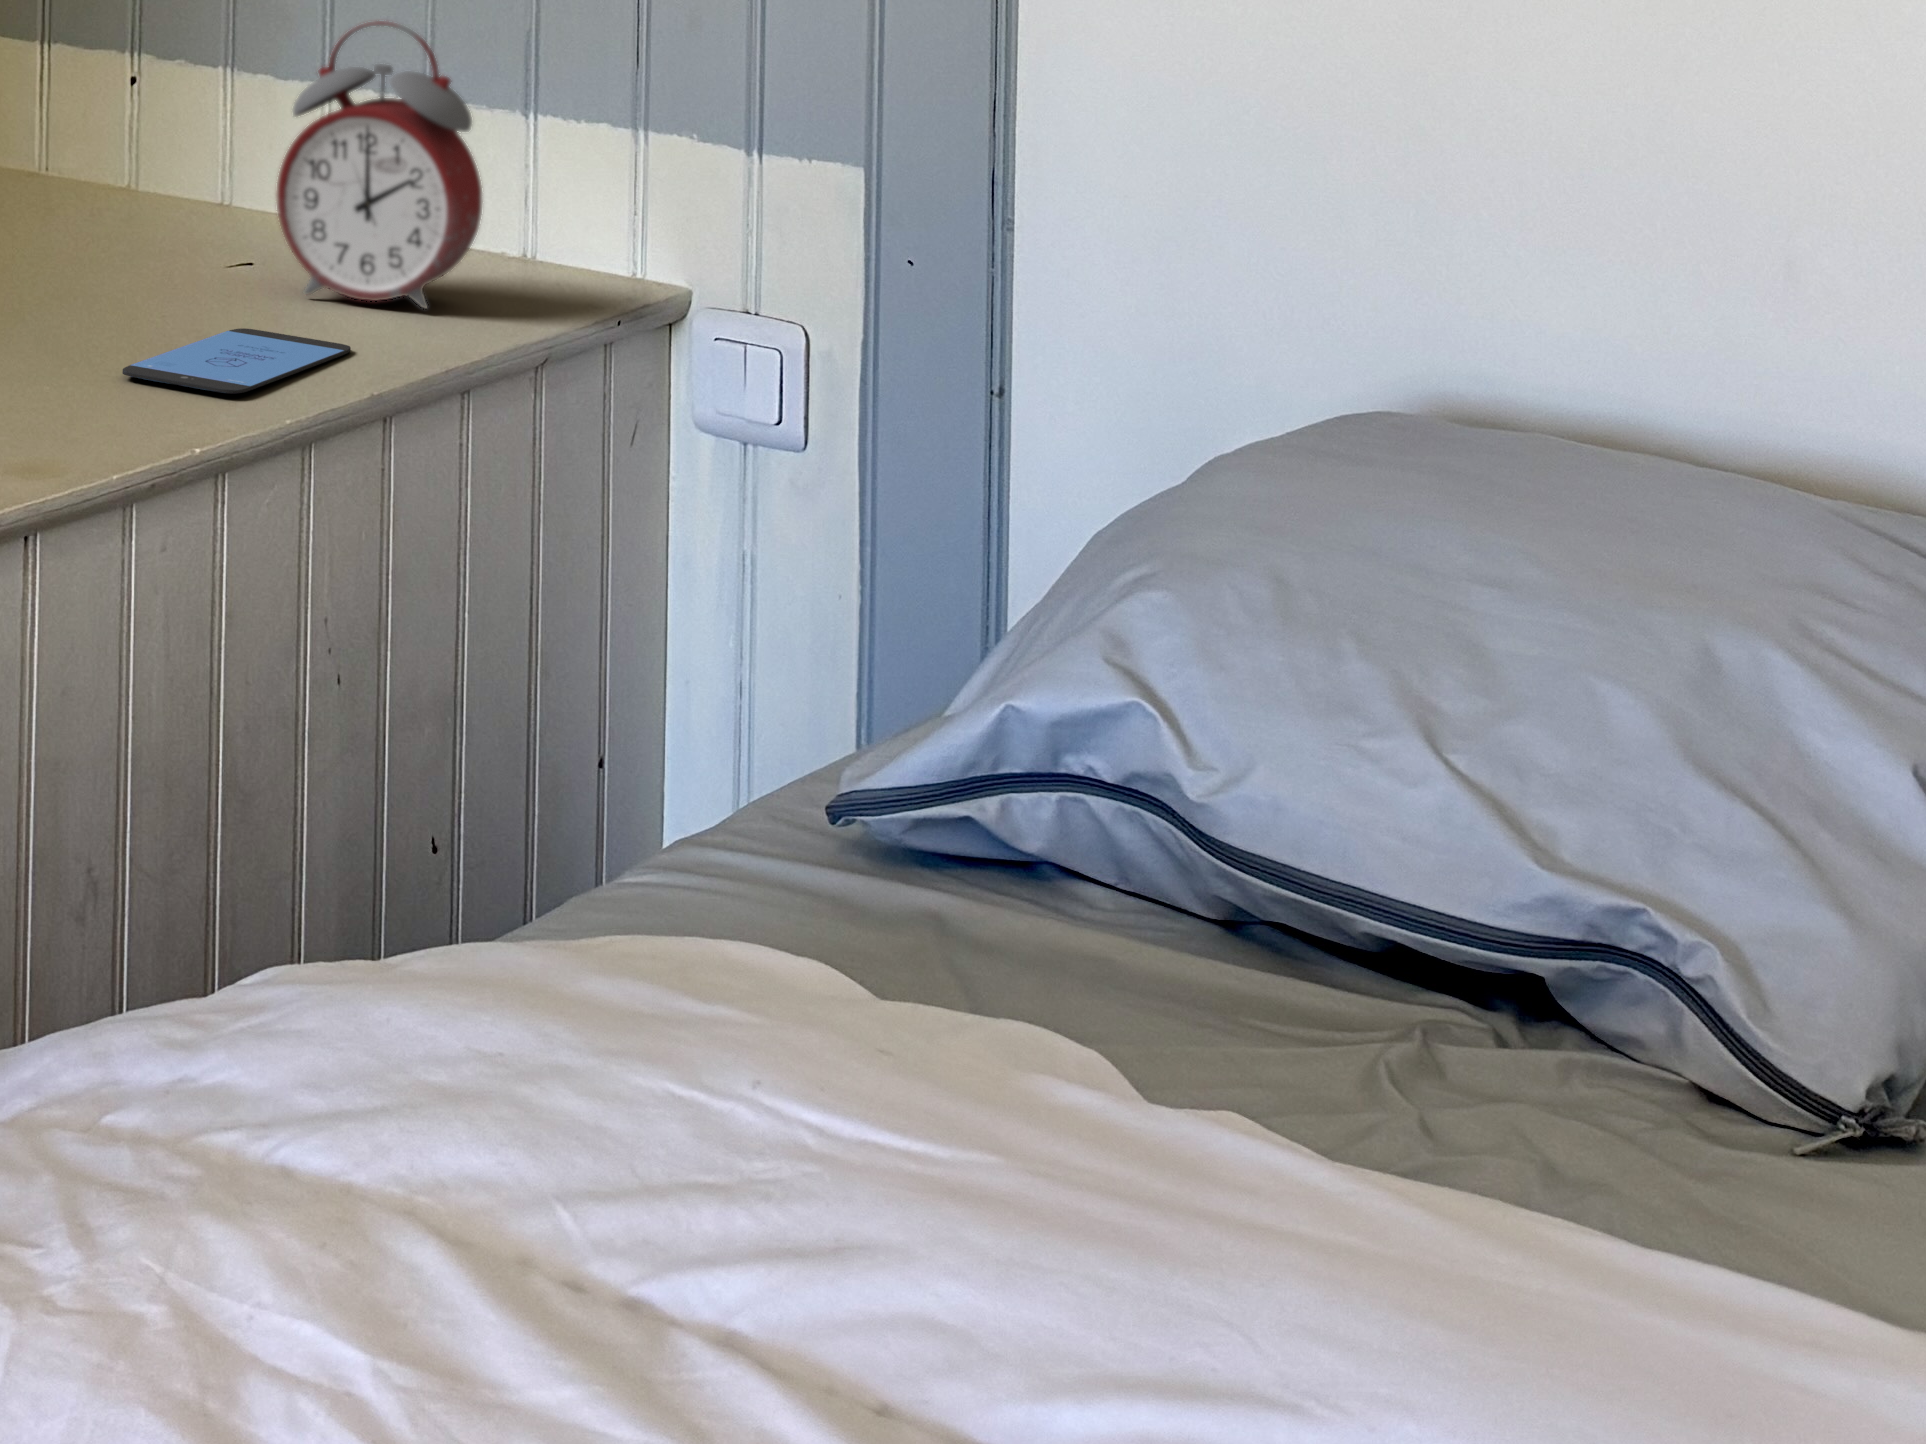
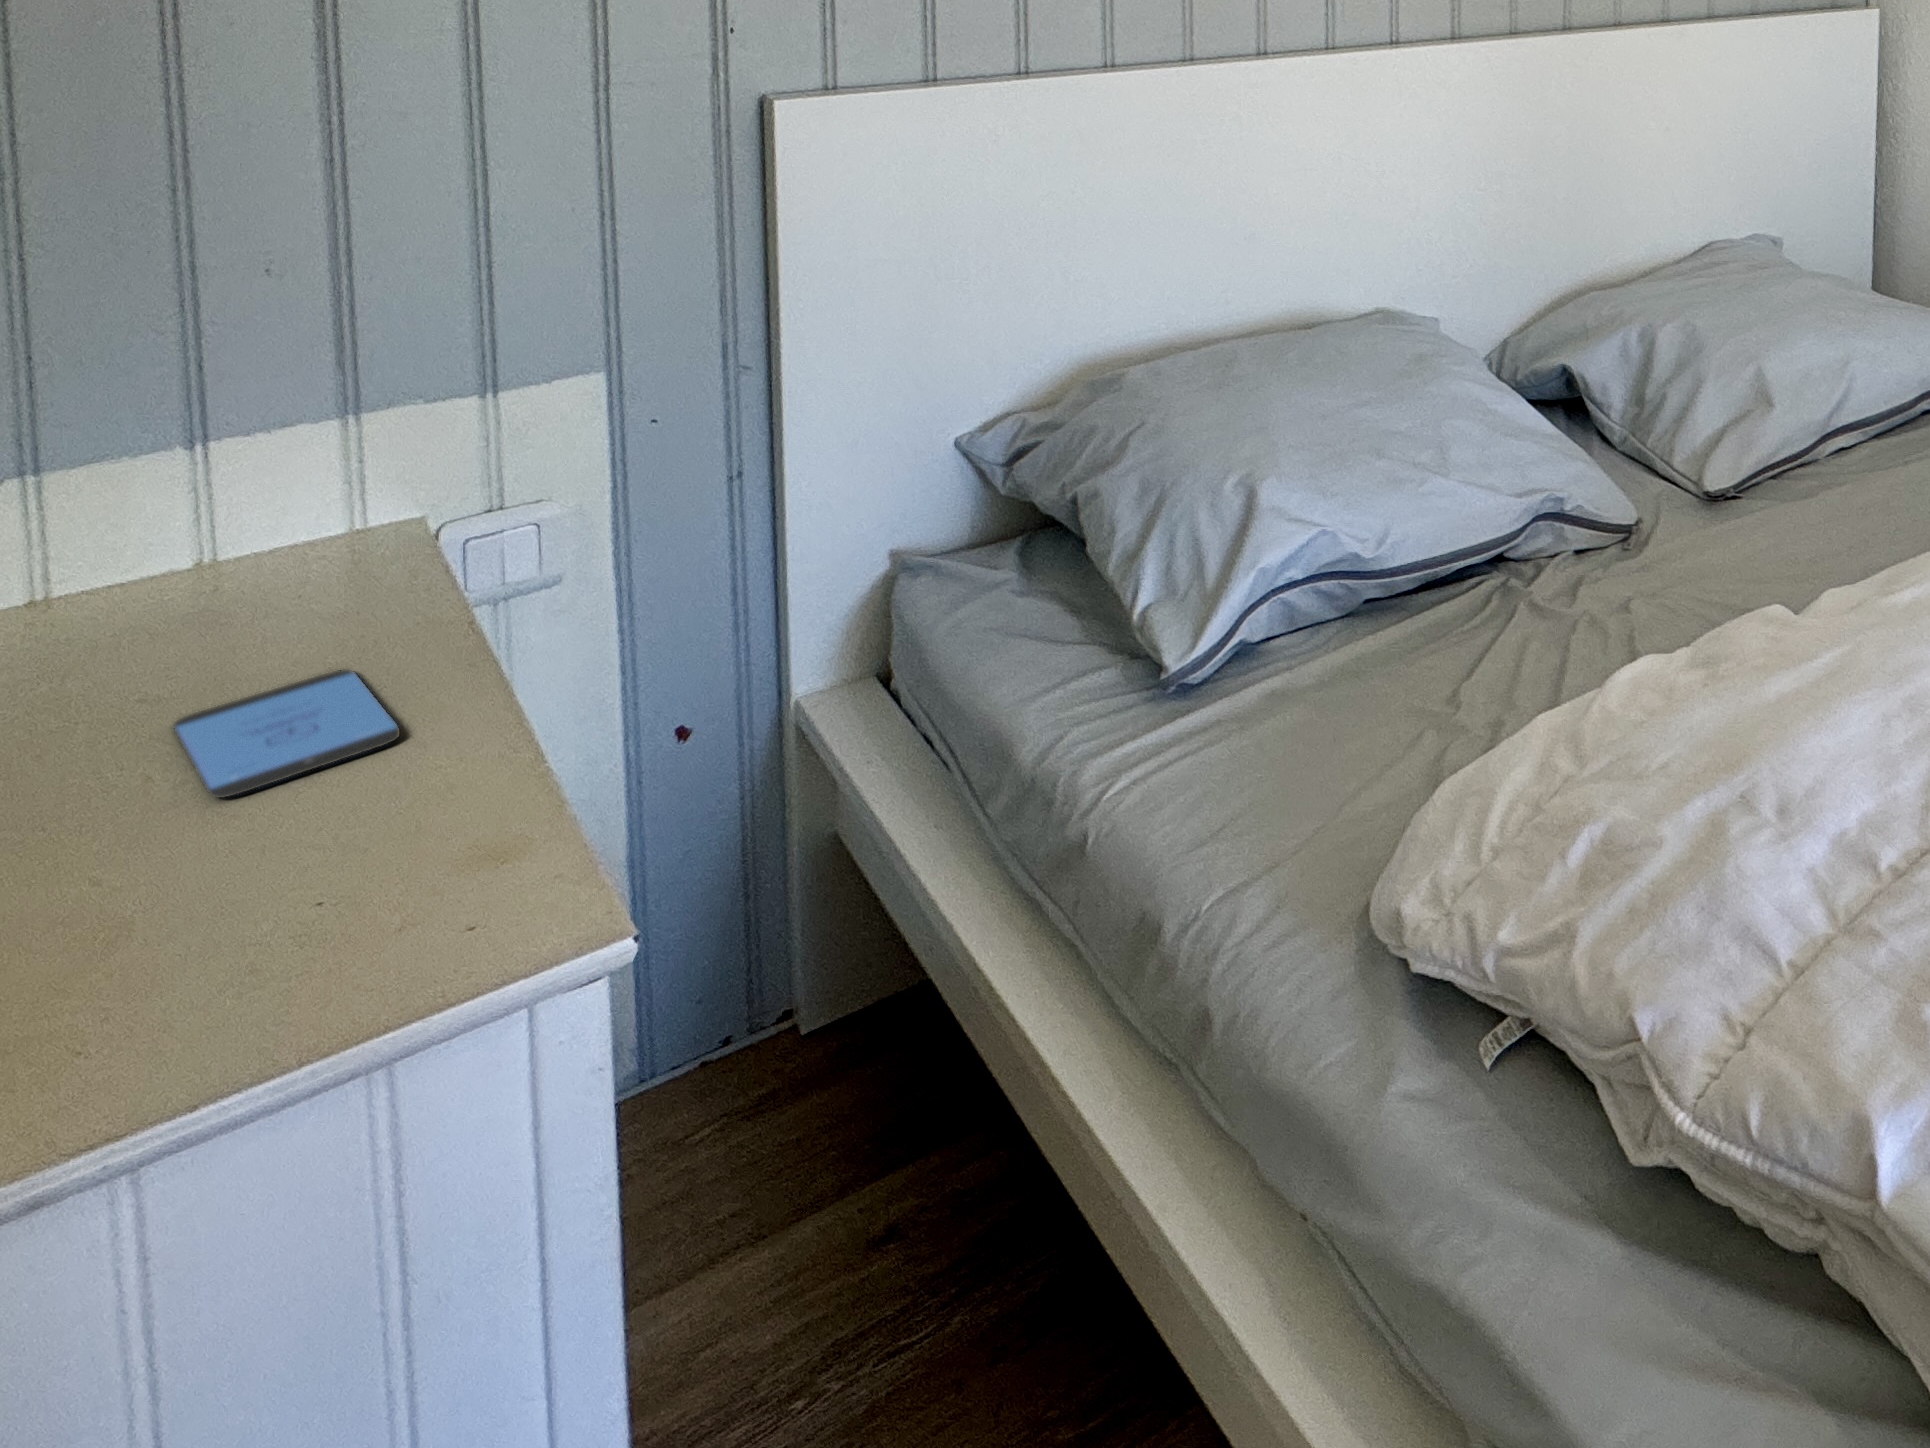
alarm clock: present [277,21,482,308] -> none [48,401,328,676]

